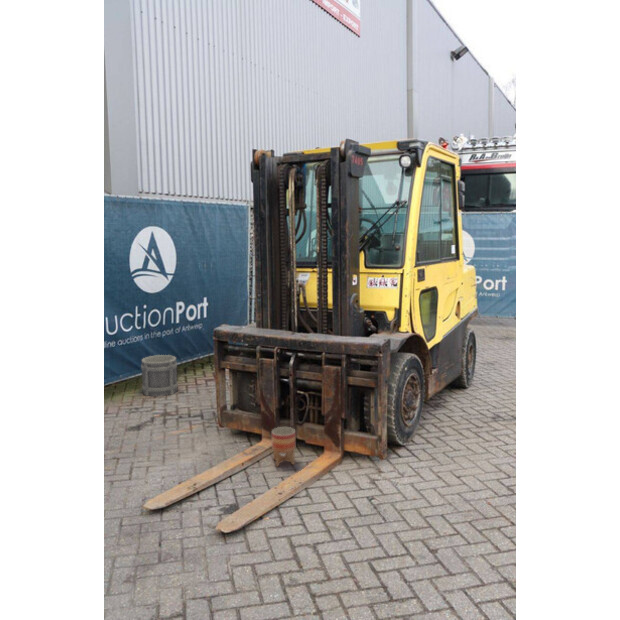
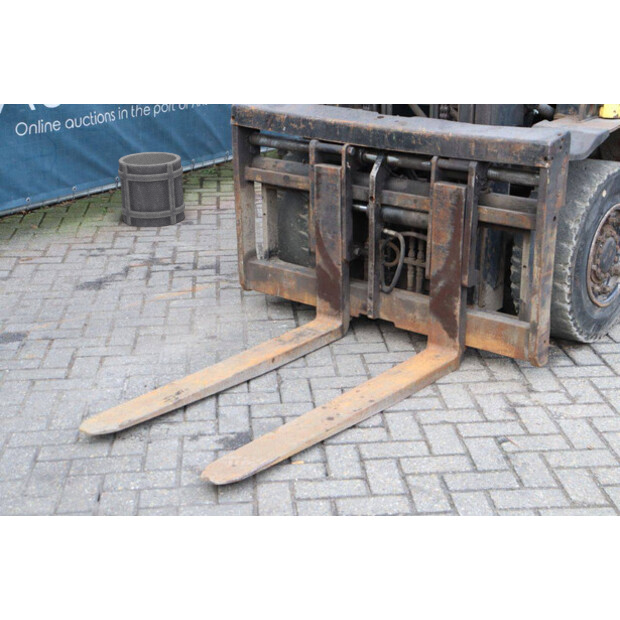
planter: present [272,427,295,467] -> none [329,296,374,368]

